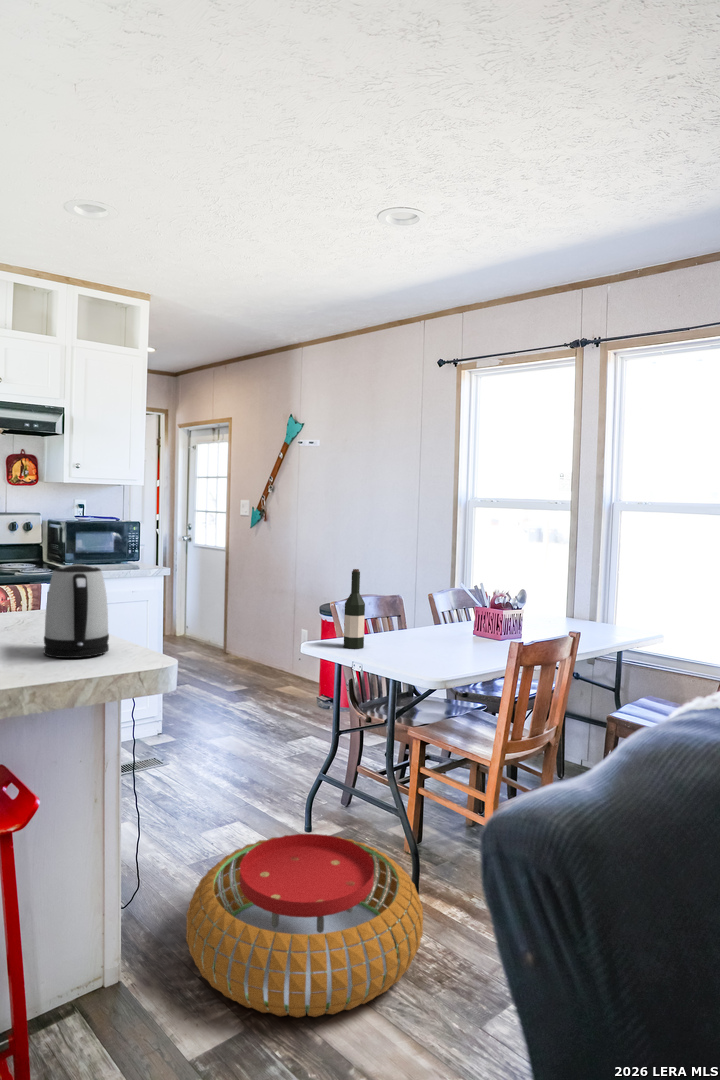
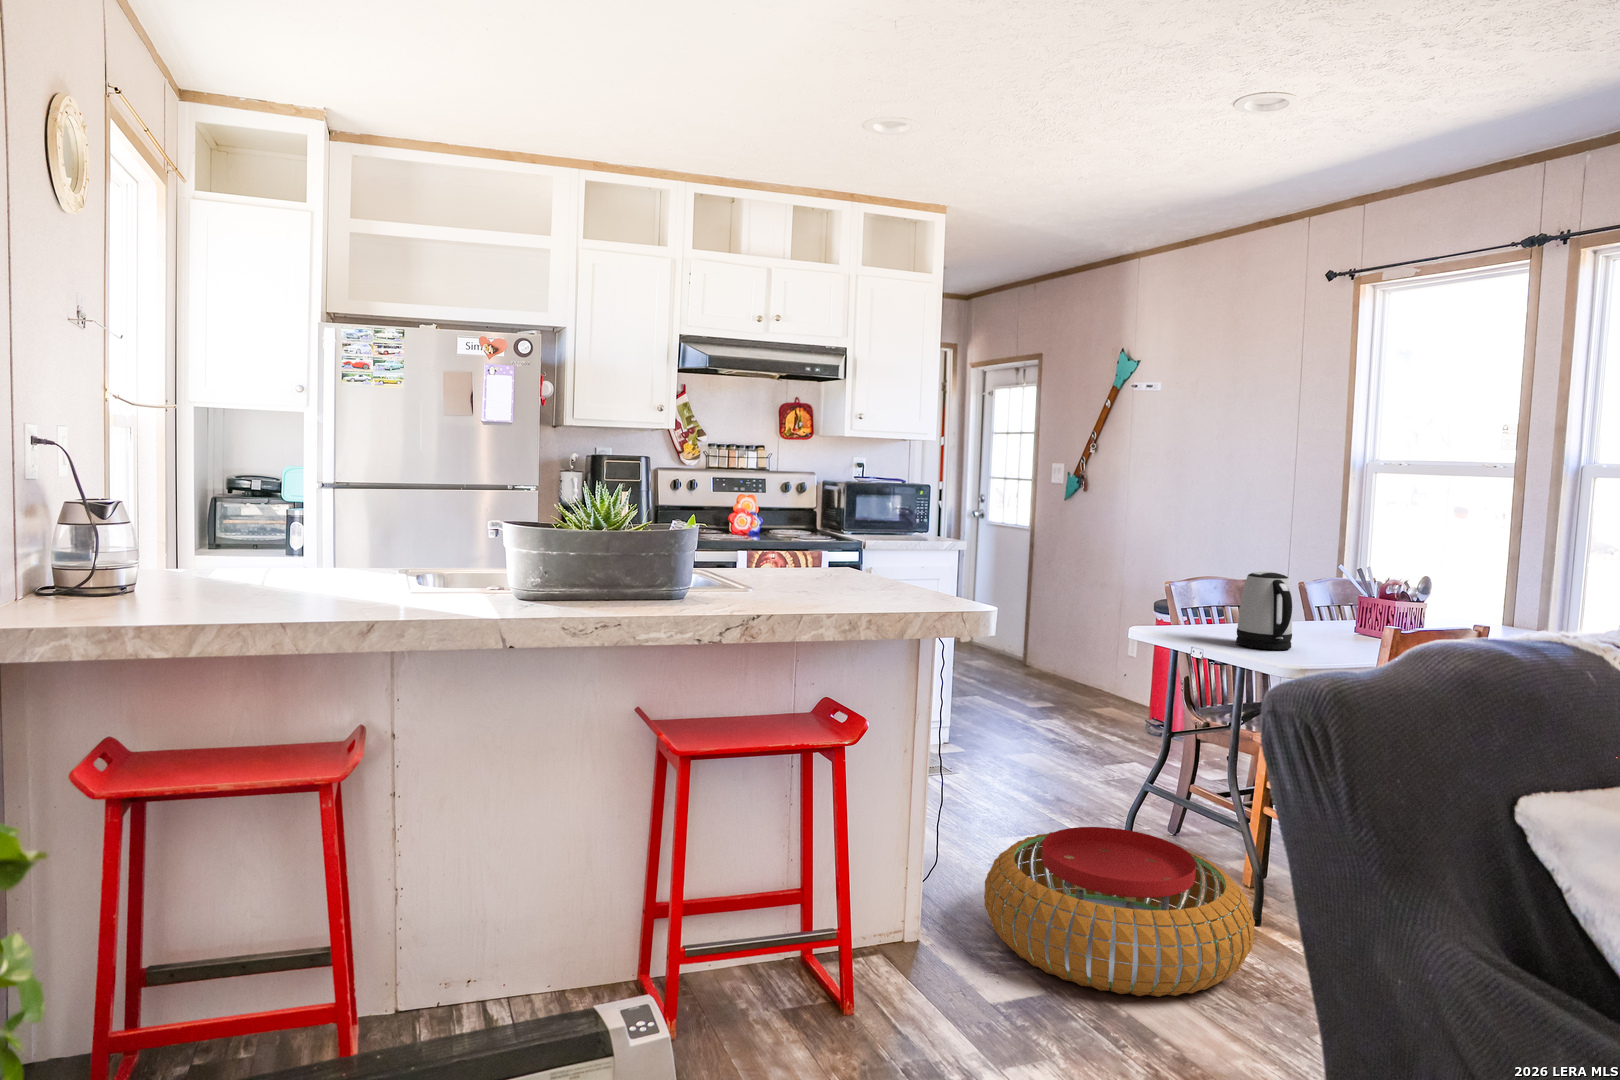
kettle: present [44,564,109,658] -> present [1236,572,1292,650]
wine bottle: present [344,569,365,649] -> none [1174,537,1203,632]

